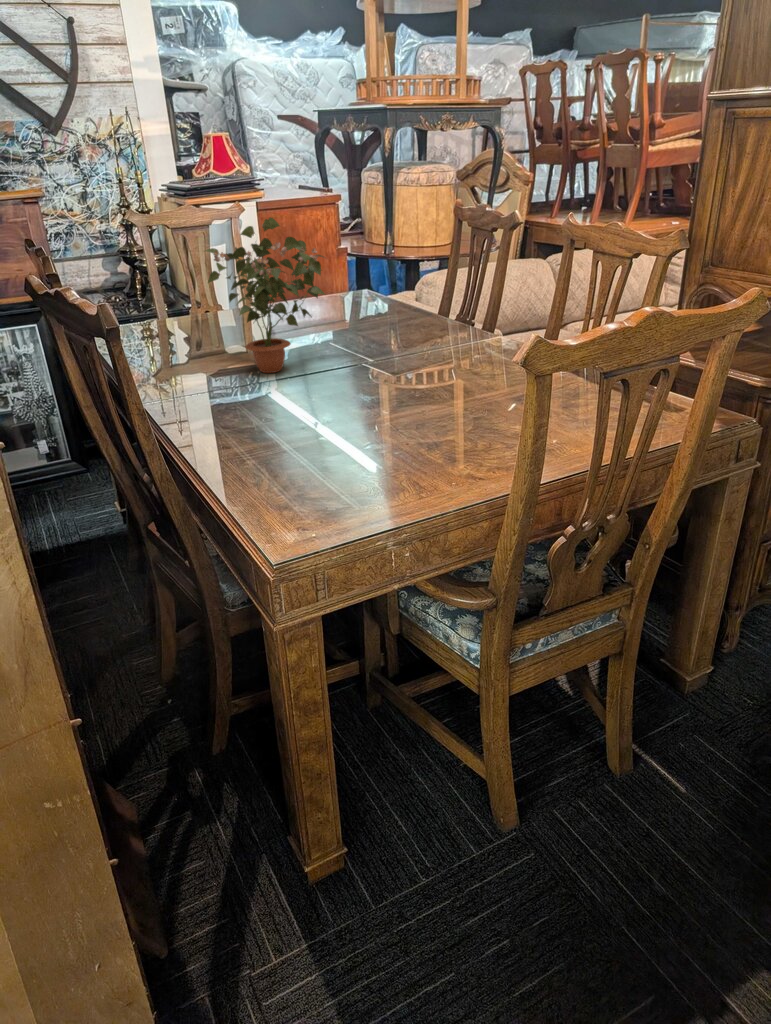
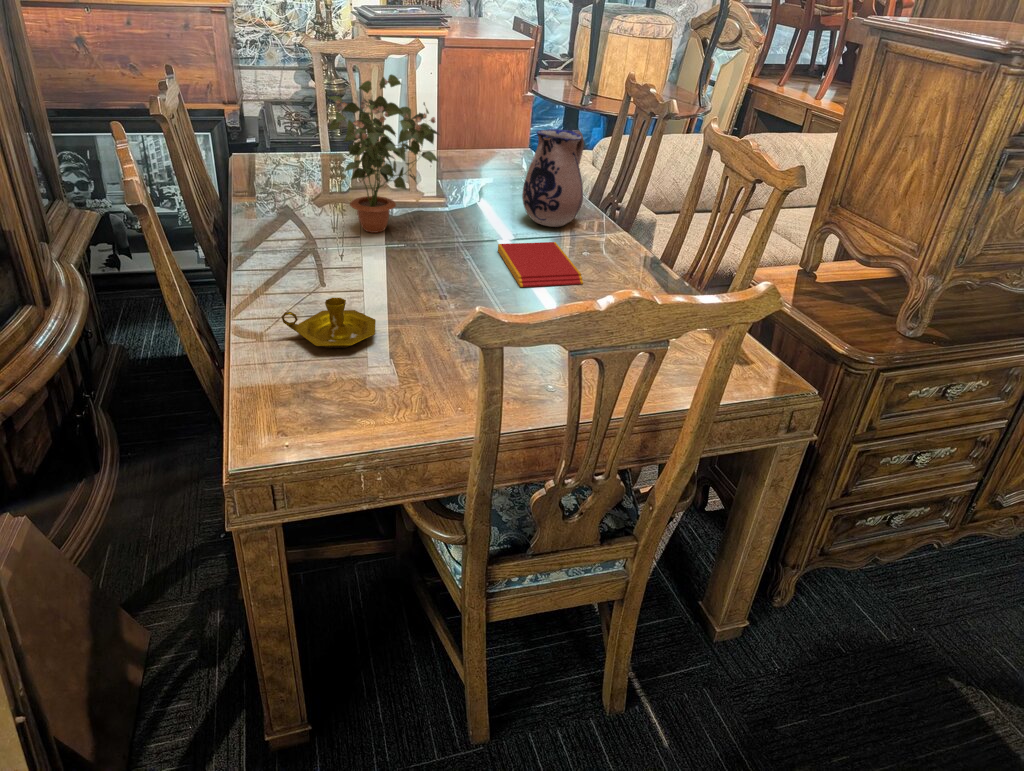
ceramic pitcher: none [402,251,461,344] -> present [522,129,584,227]
book: none [401,353,497,390] -> present [498,242,583,287]
candlestick: none [249,412,341,461] -> present [282,298,376,348]

